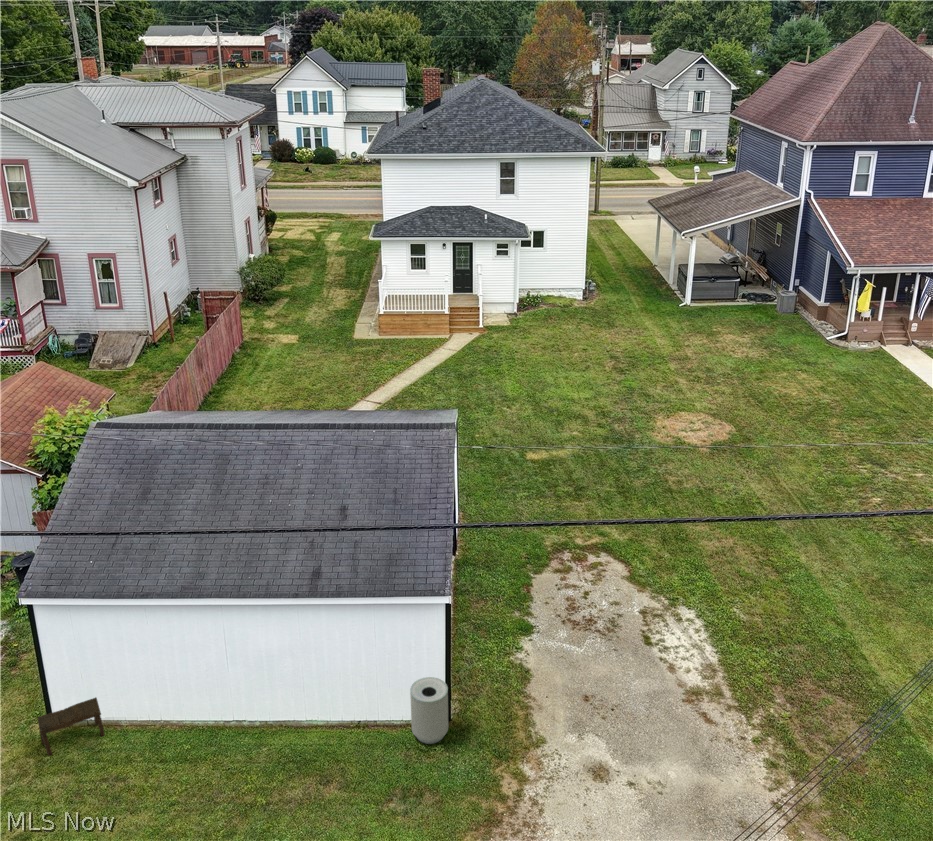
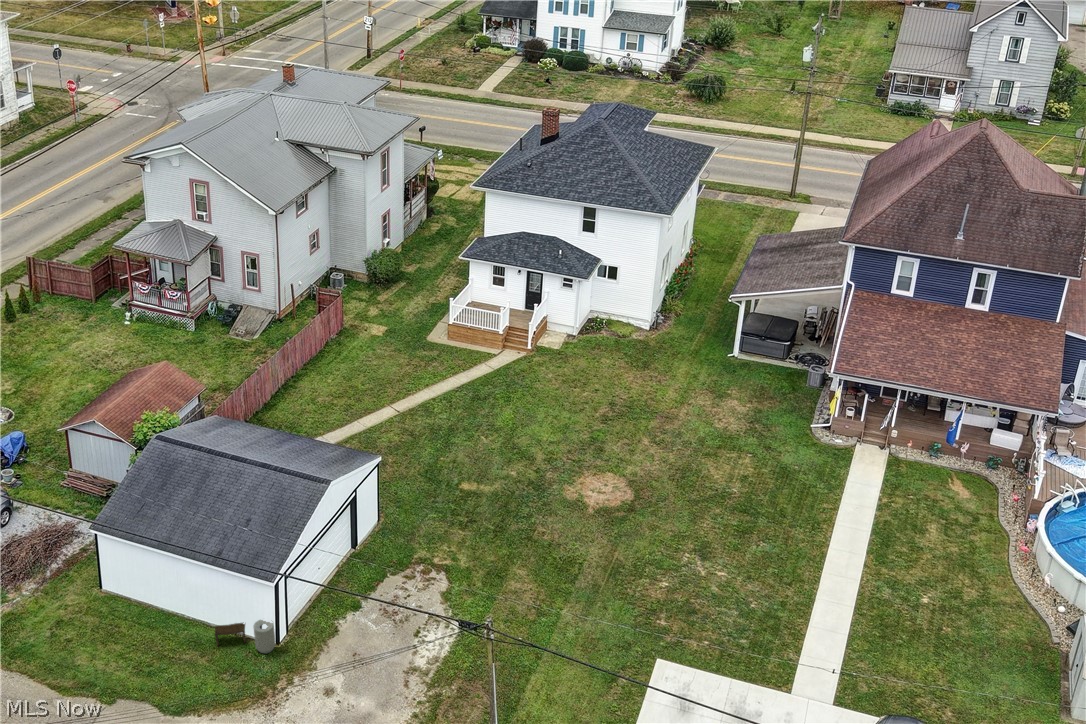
bench: present [38,697,105,756] -> present [215,623,246,646]

